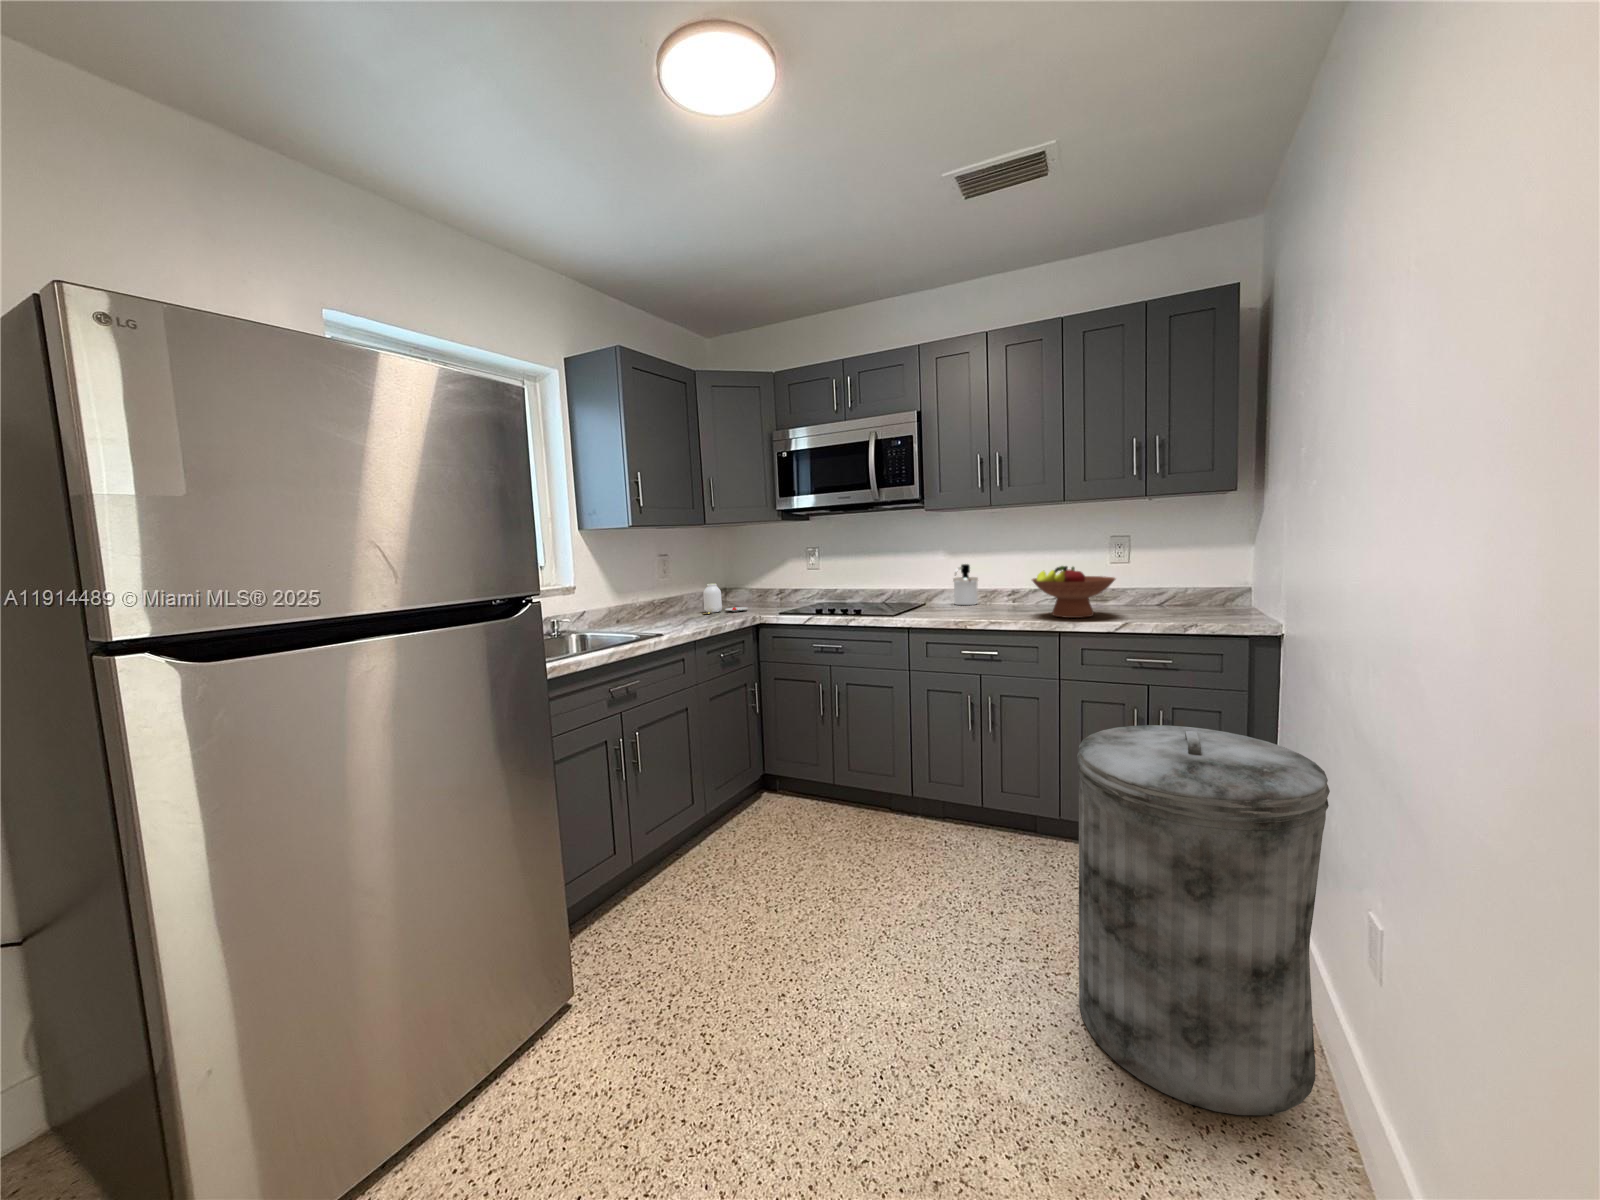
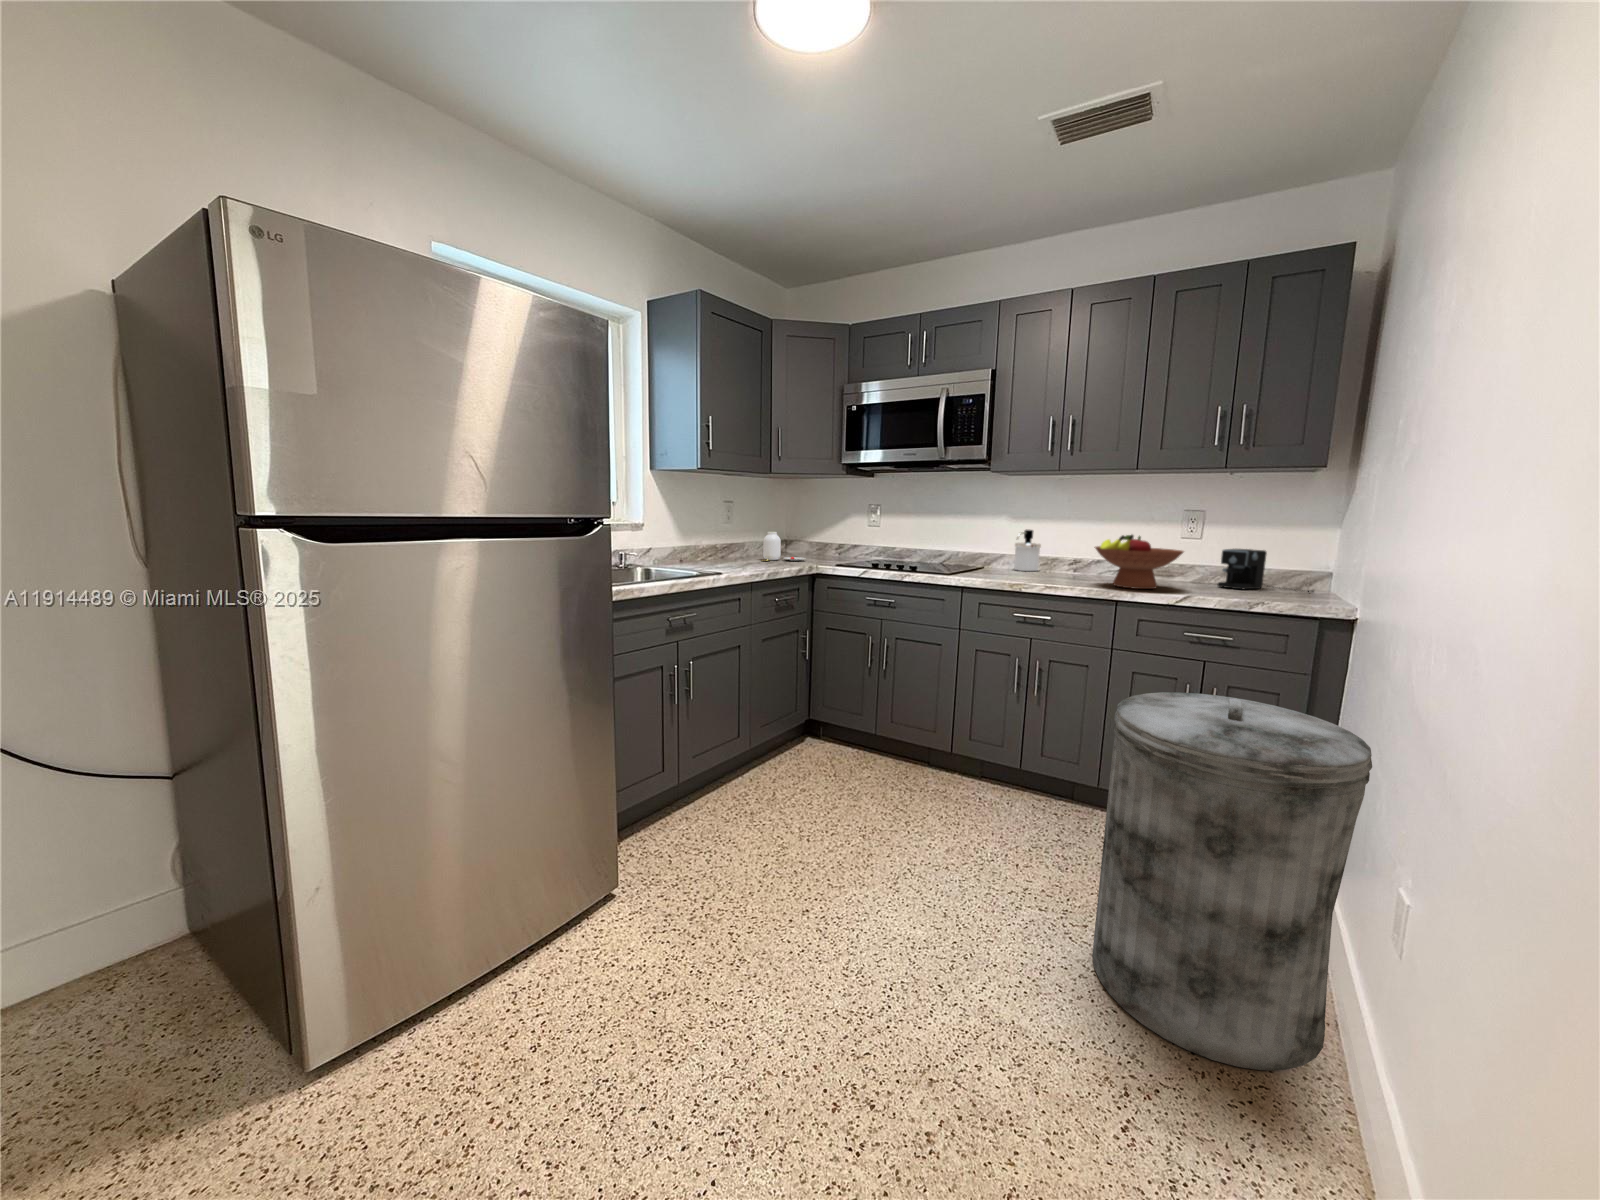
coffee maker: none [1148,571,1237,610] -> present [1217,549,1314,592]

